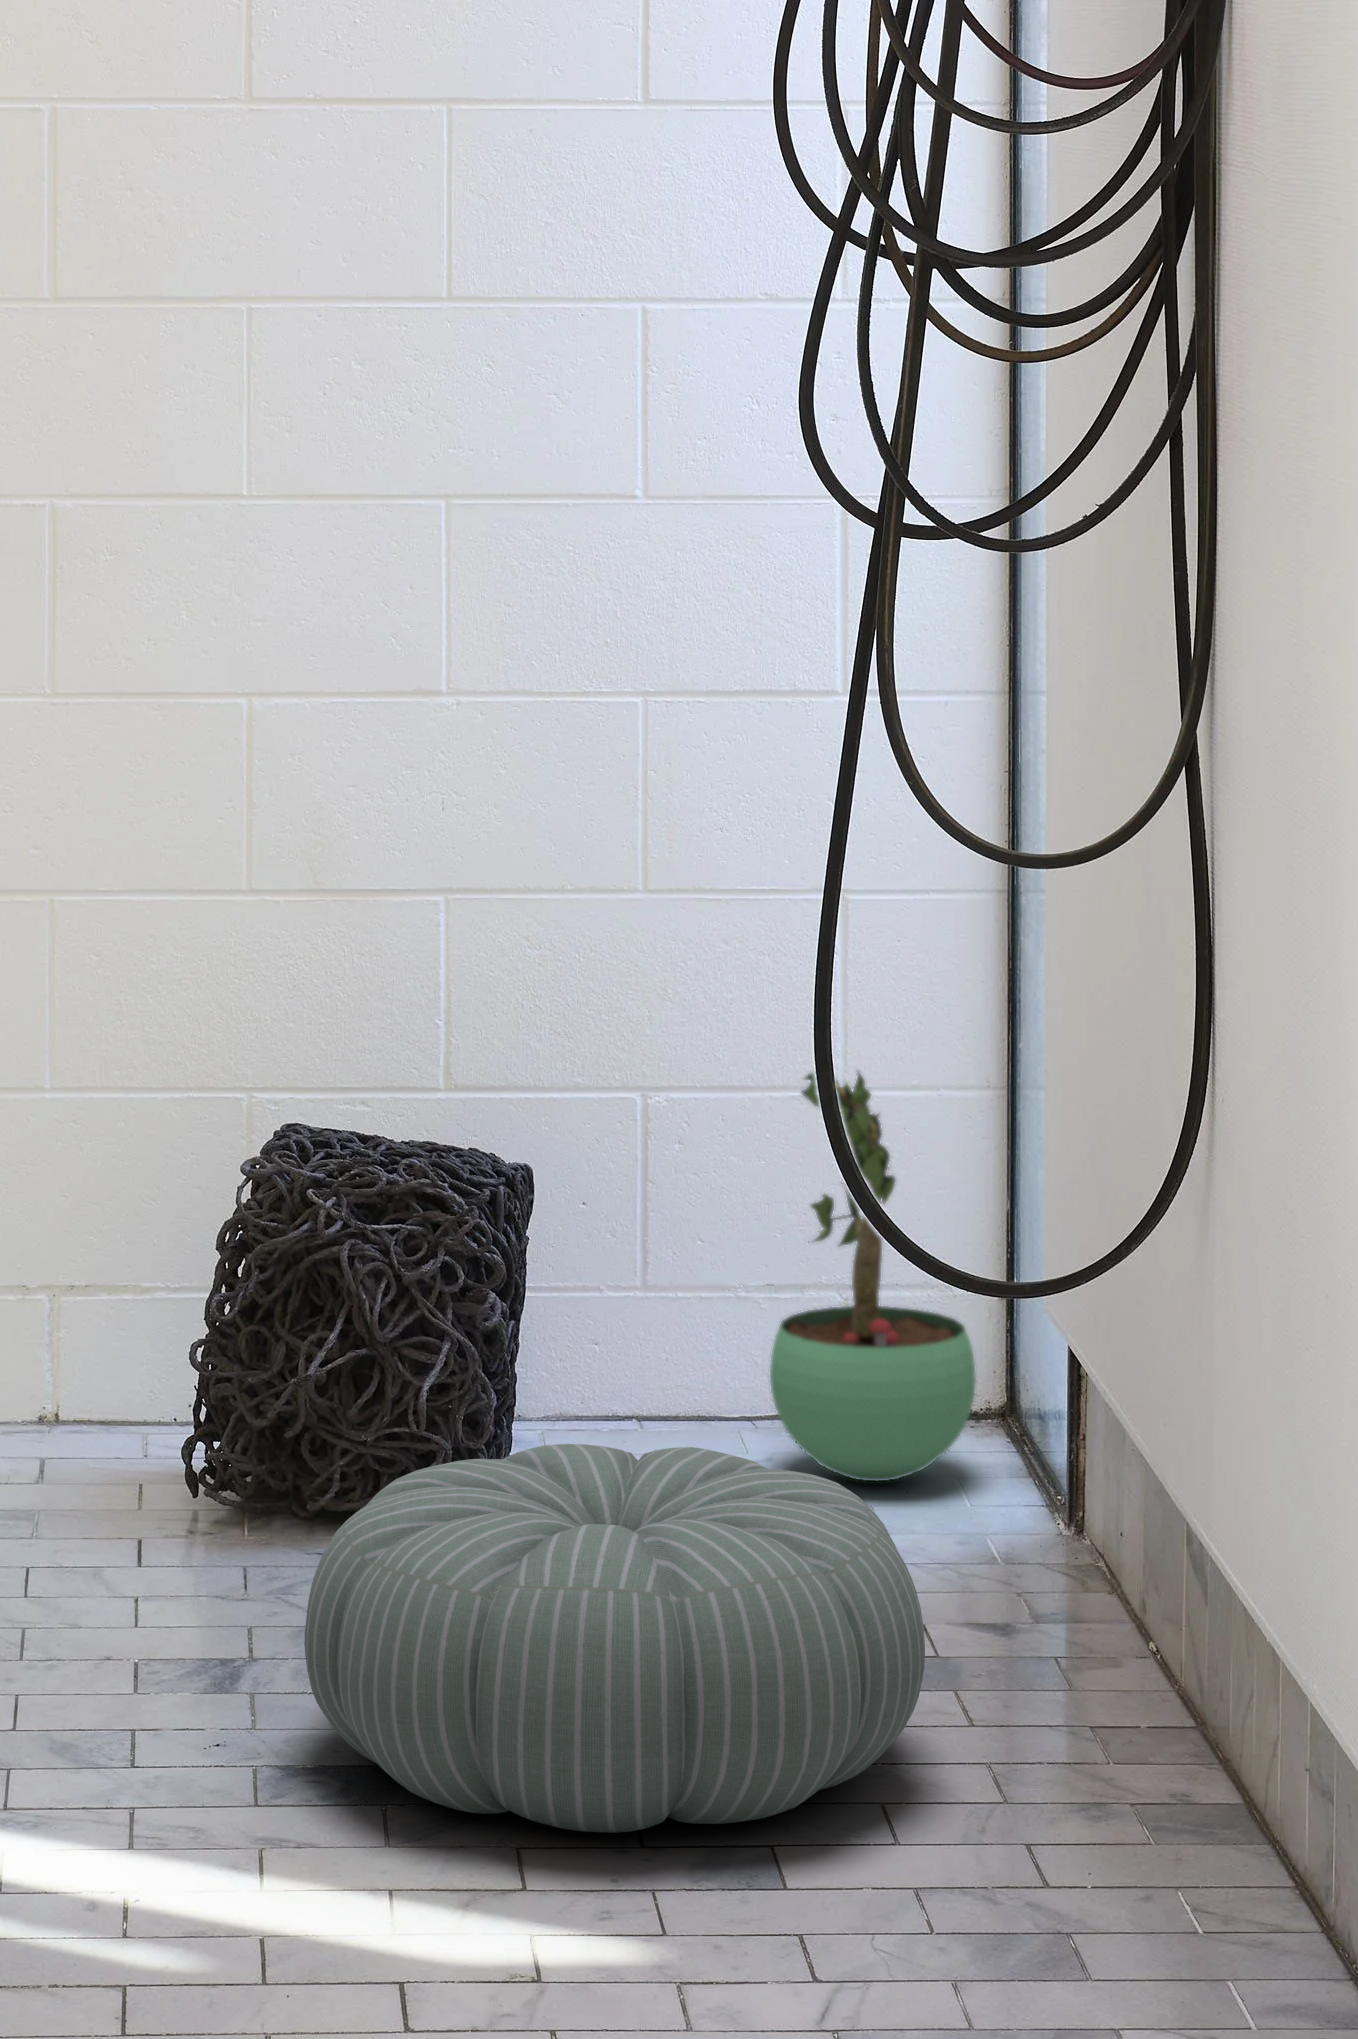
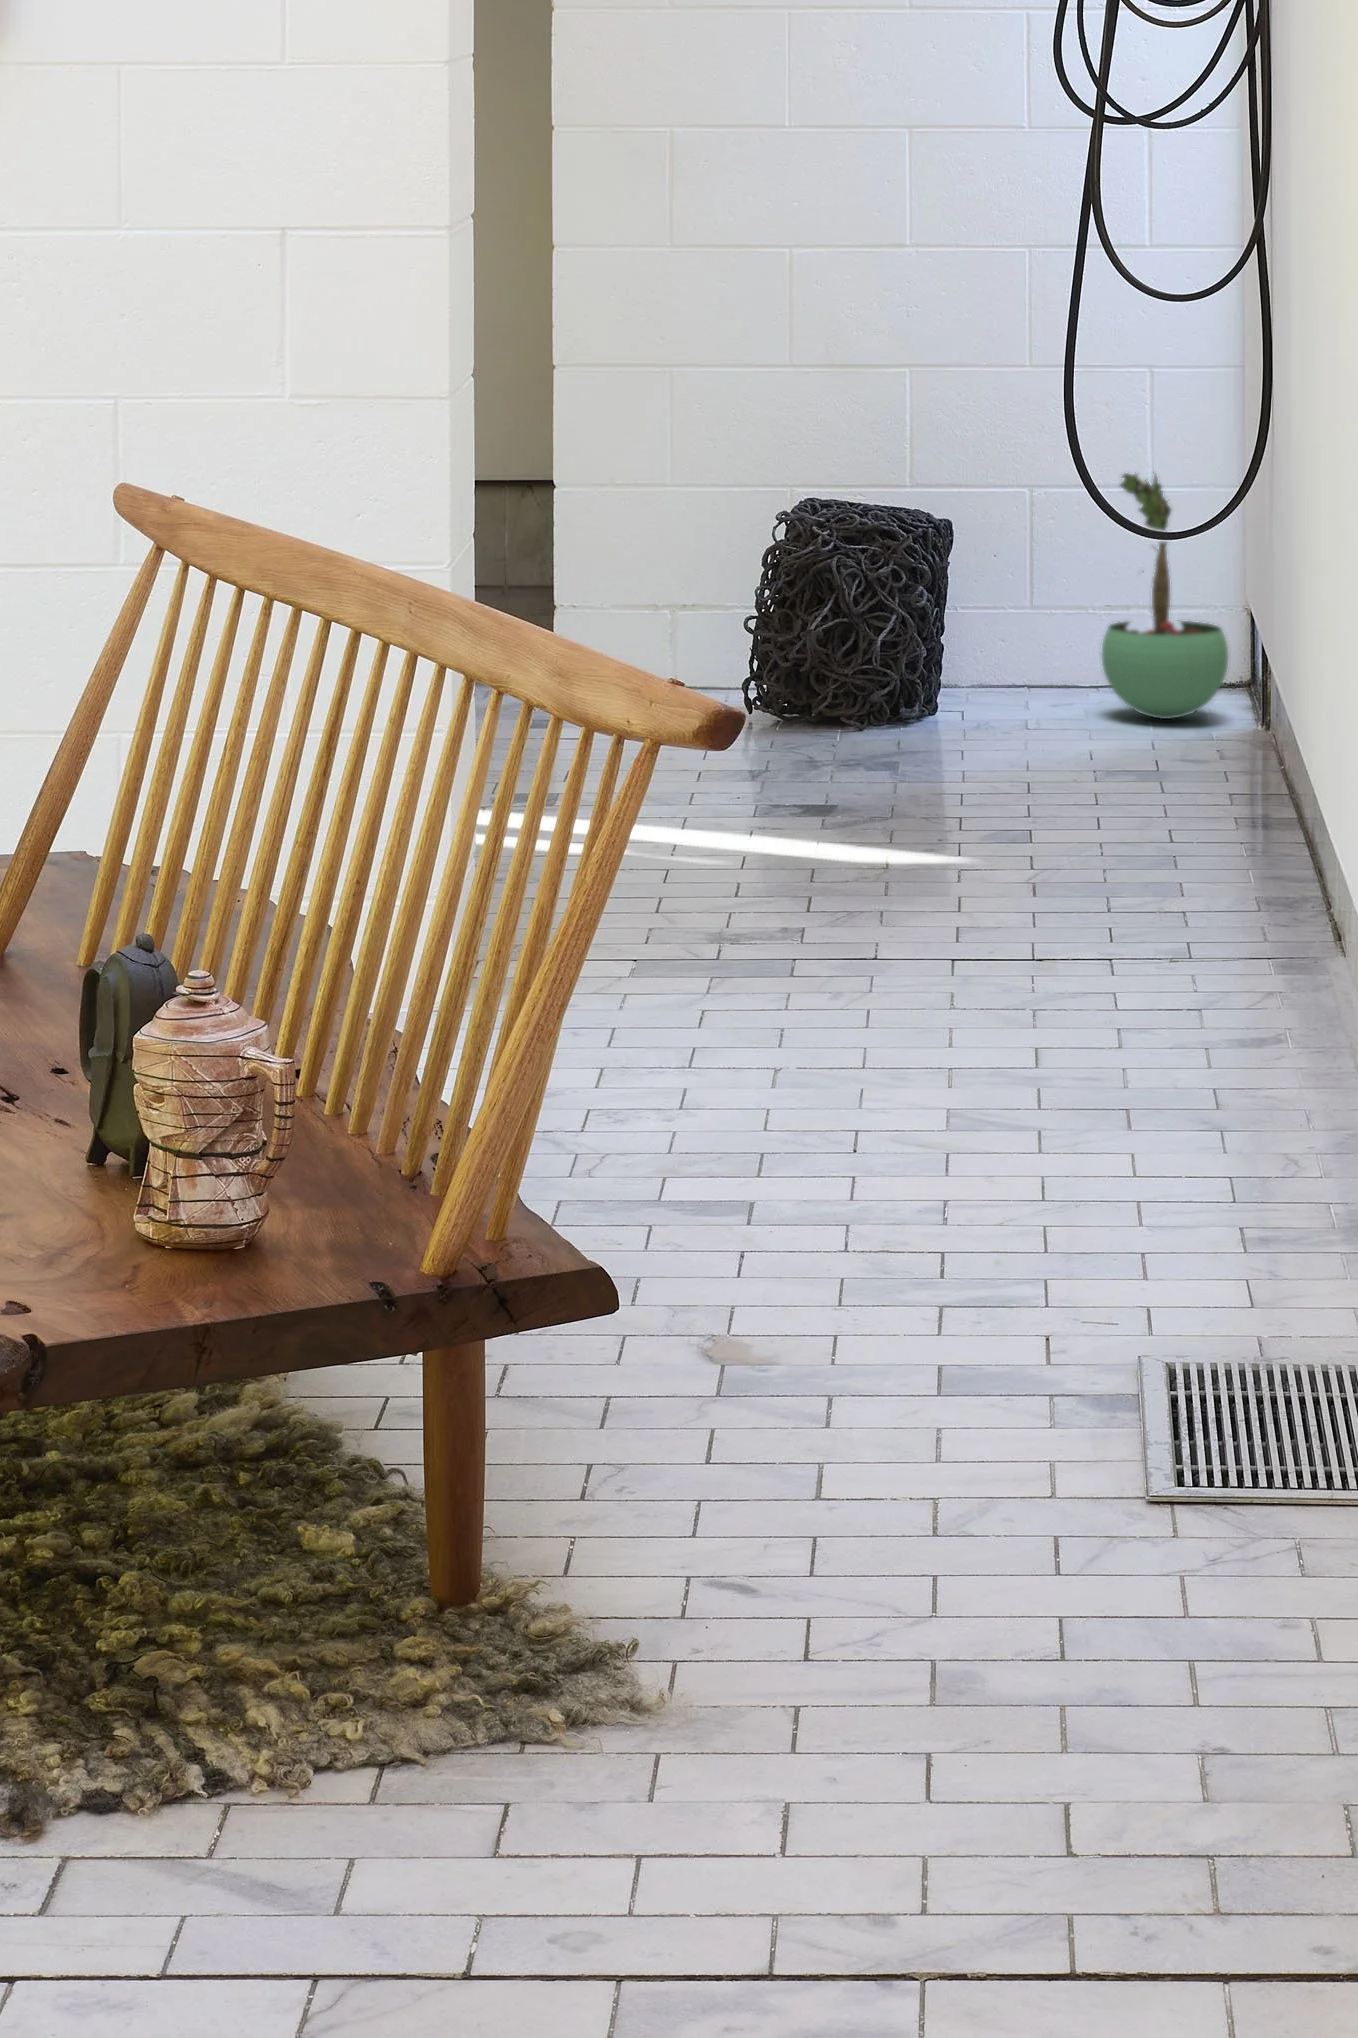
pouf: present [304,1444,925,1833] -> none [788,646,1134,828]

